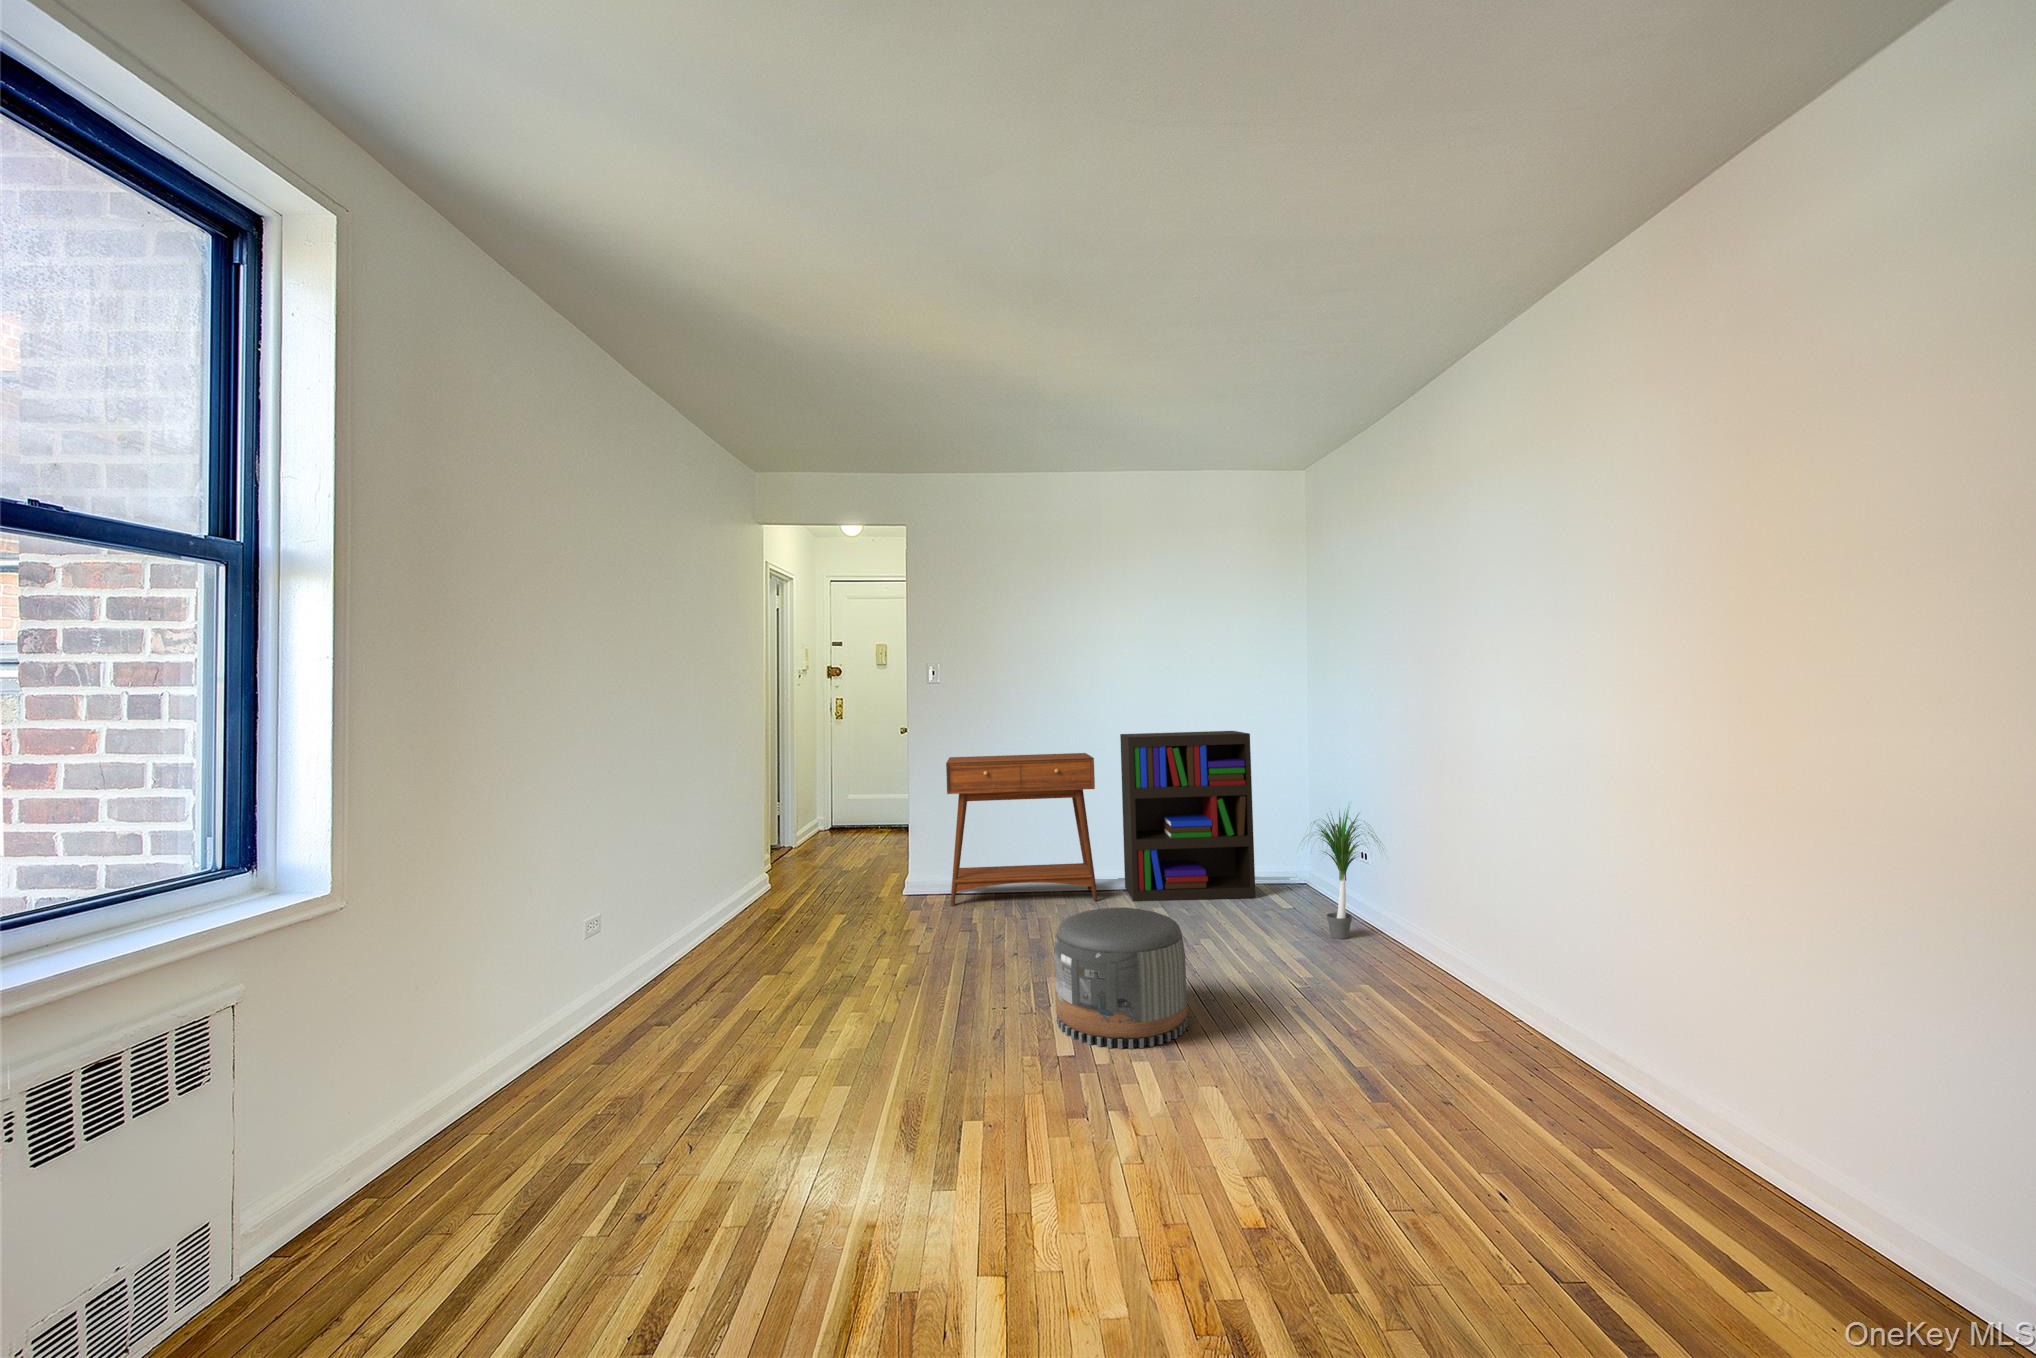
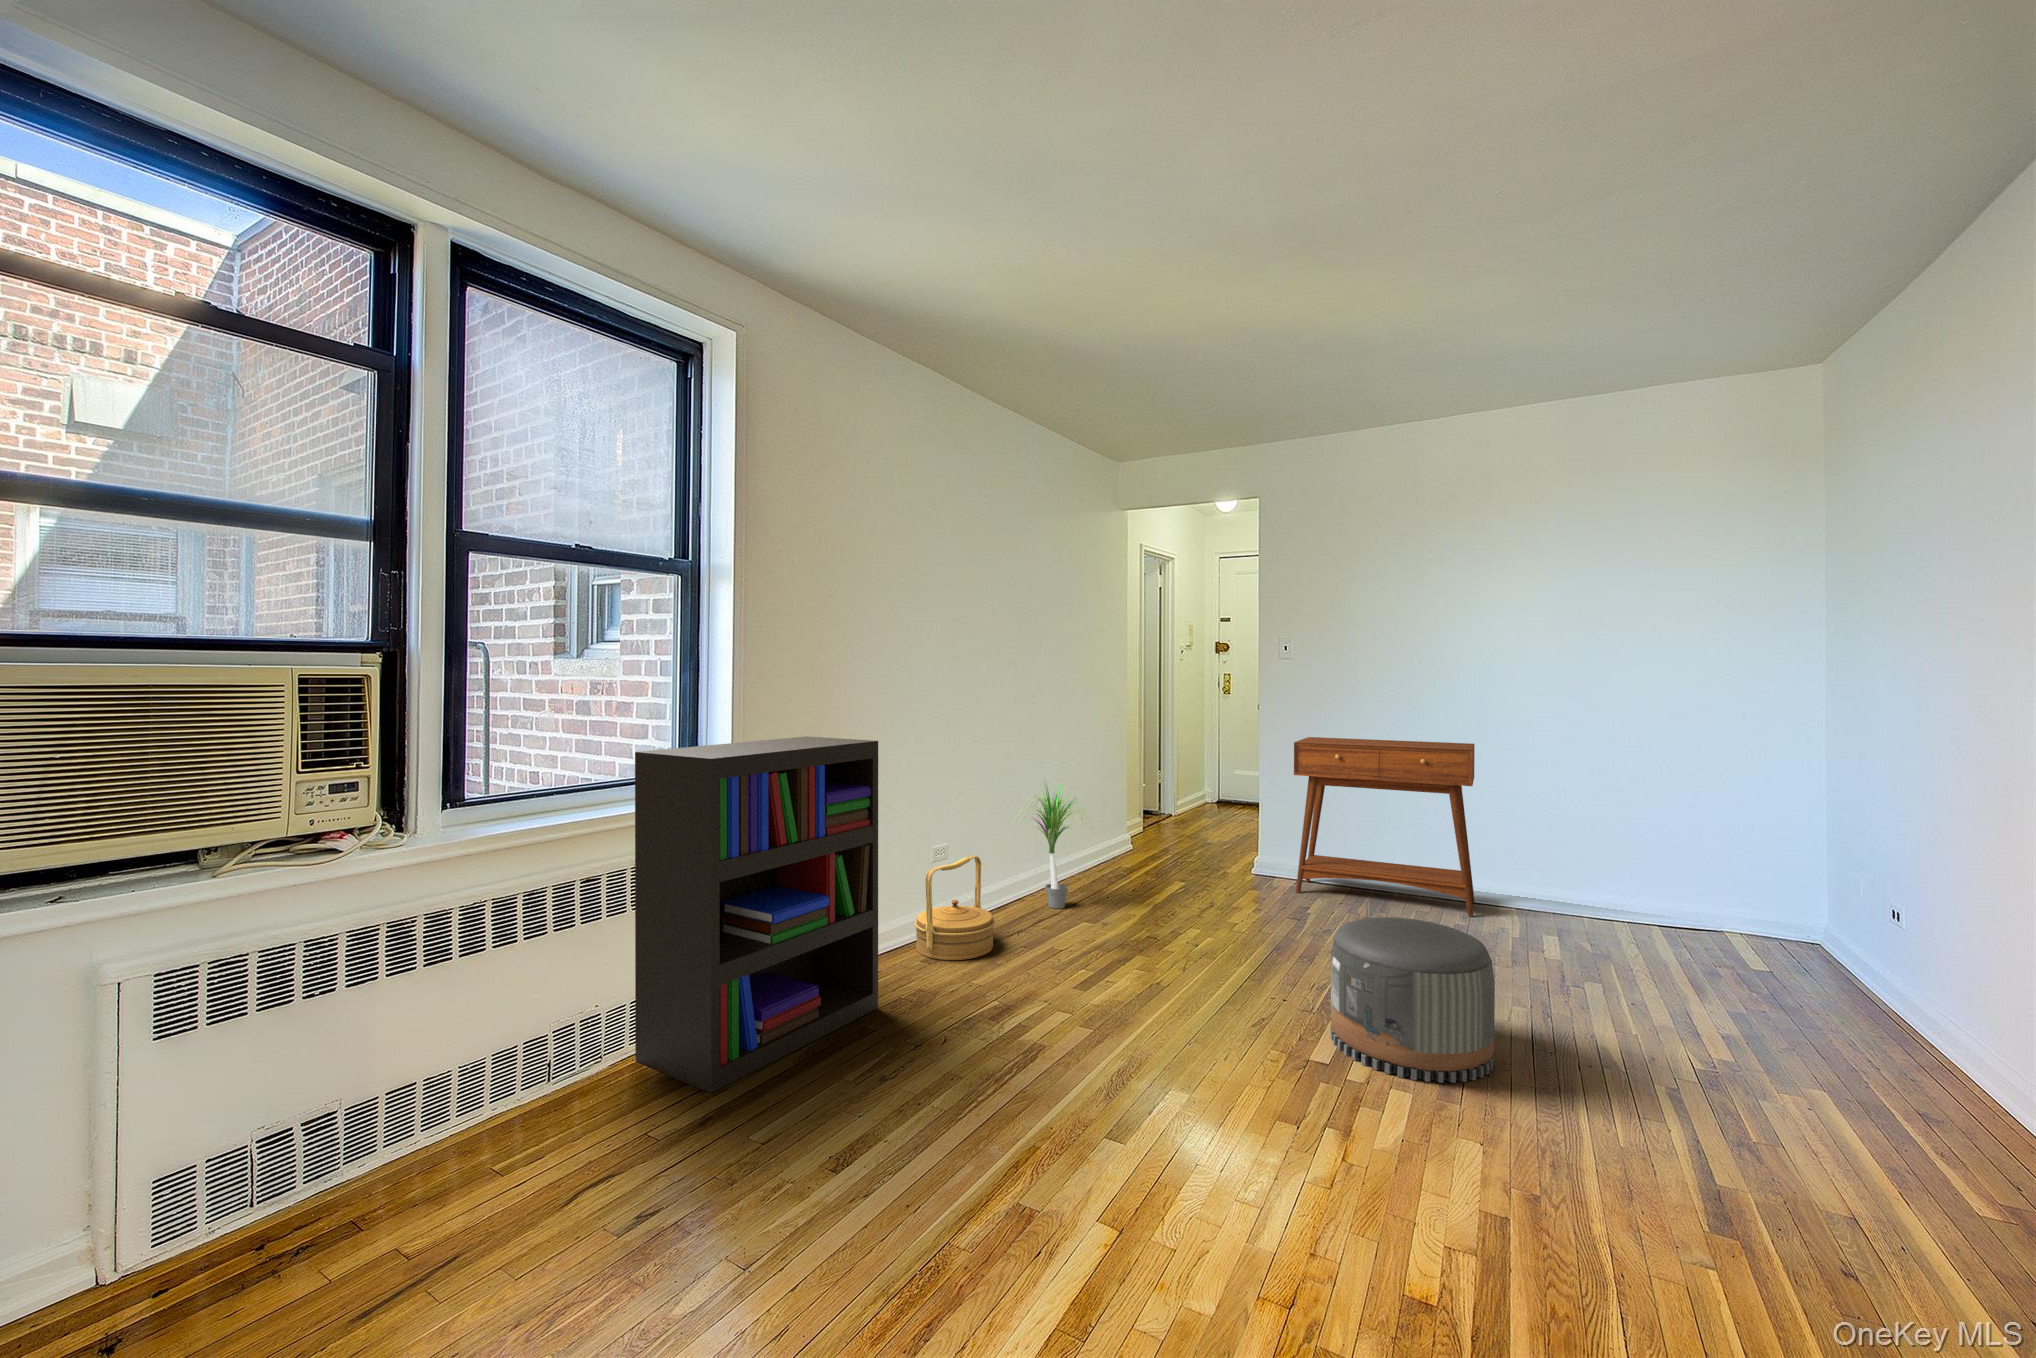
bookshelf: present [1120,731,1256,901] -> present [635,736,878,1093]
potted plant: present [1303,810,1381,939] -> present [1019,783,1084,908]
woven basket: none [574,922,680,1056] -> present [915,855,995,960]

